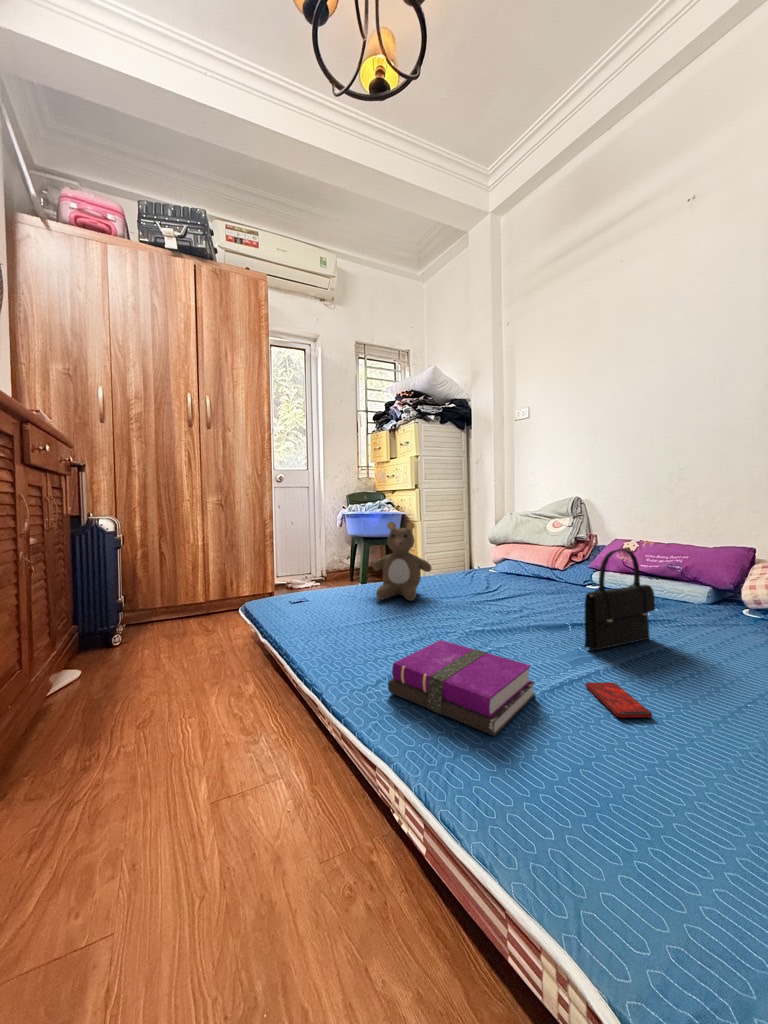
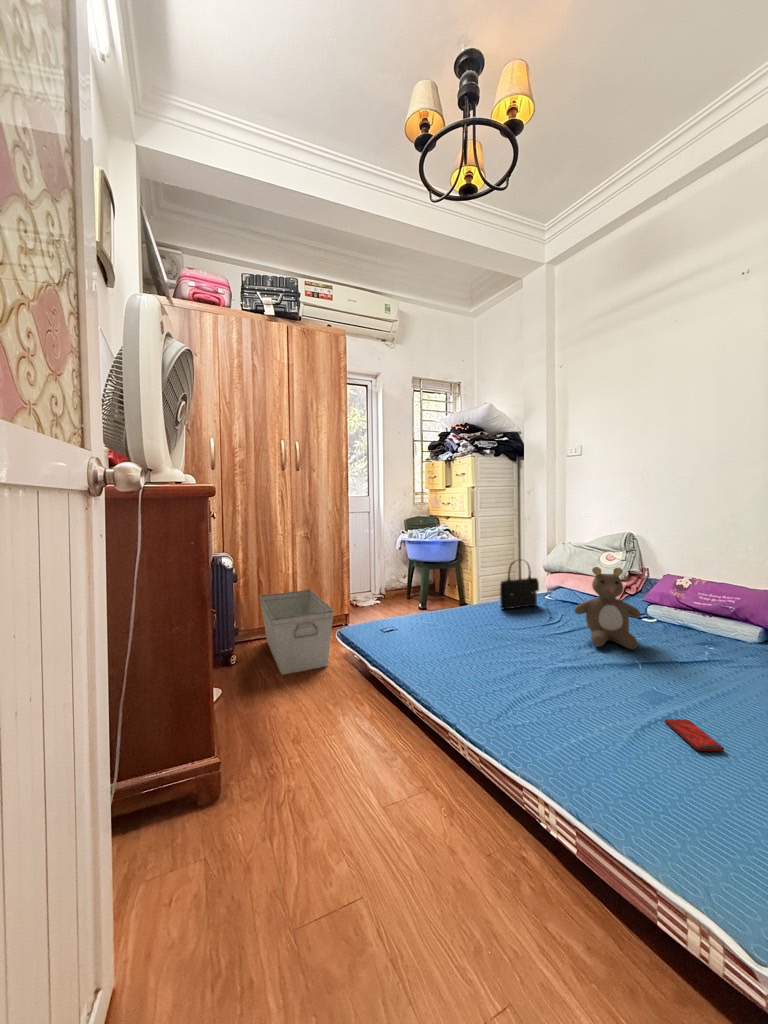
teddy bear: present [373,522,432,601] -> present [575,567,641,649]
handbag: present [585,549,655,651] -> present [500,561,539,609]
storage bin: none [152,564,234,656] -> present [260,590,334,675]
notebook: present [388,640,535,736] -> none [507,678,626,762]

